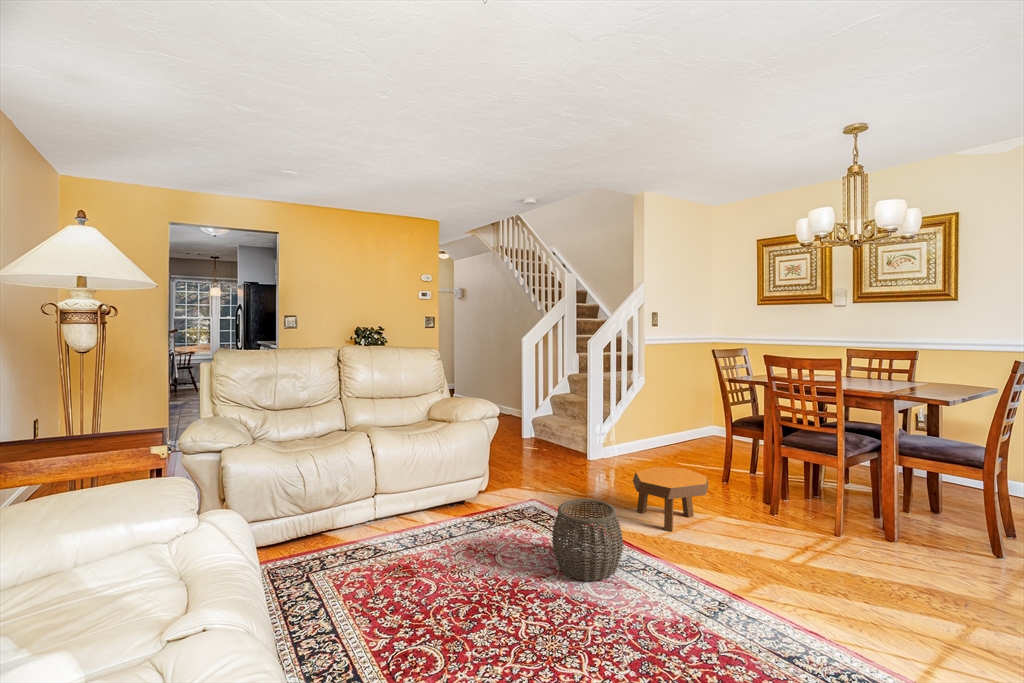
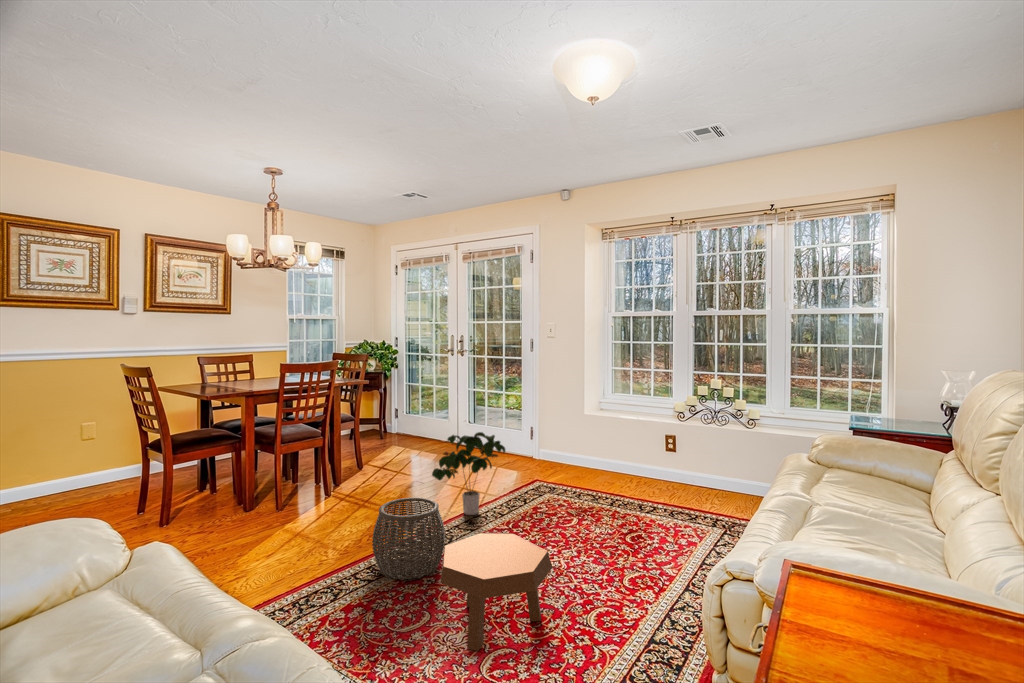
footstool: present [633,467,708,531] -> present [440,533,553,651]
potted plant: none [734,494,806,634] -> present [432,432,505,515]

